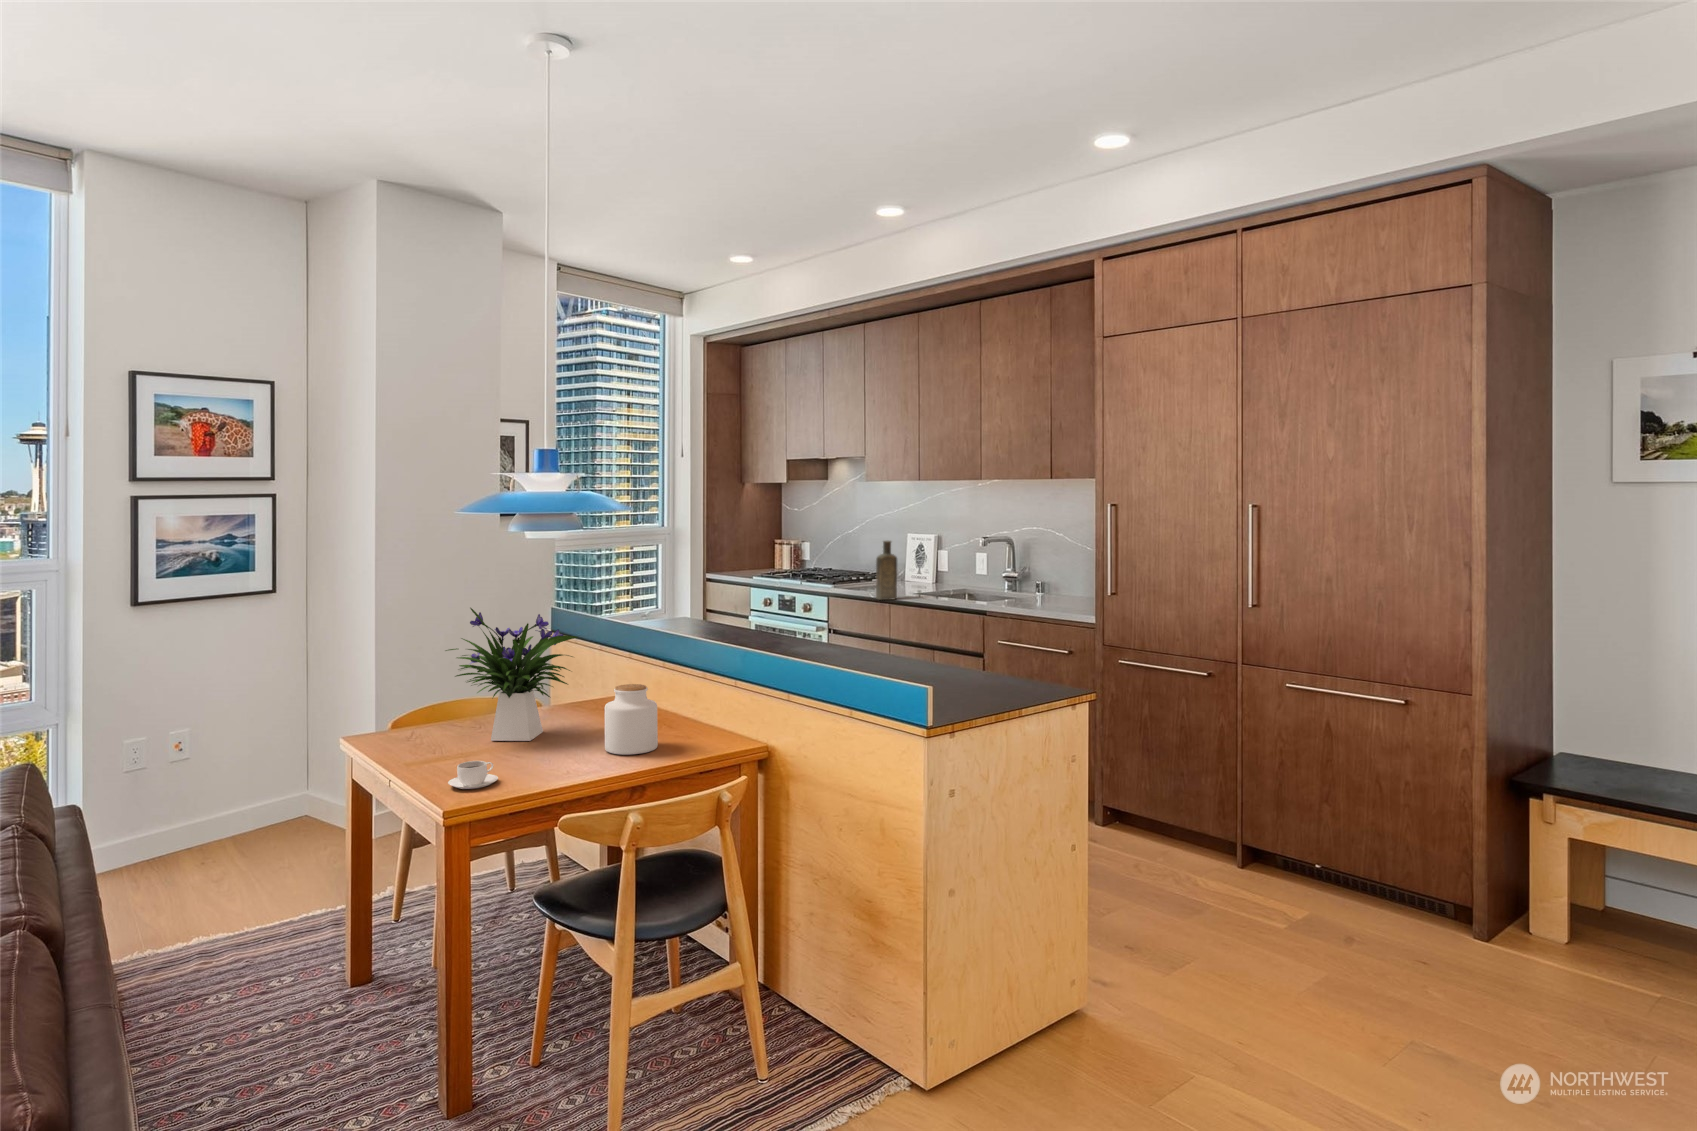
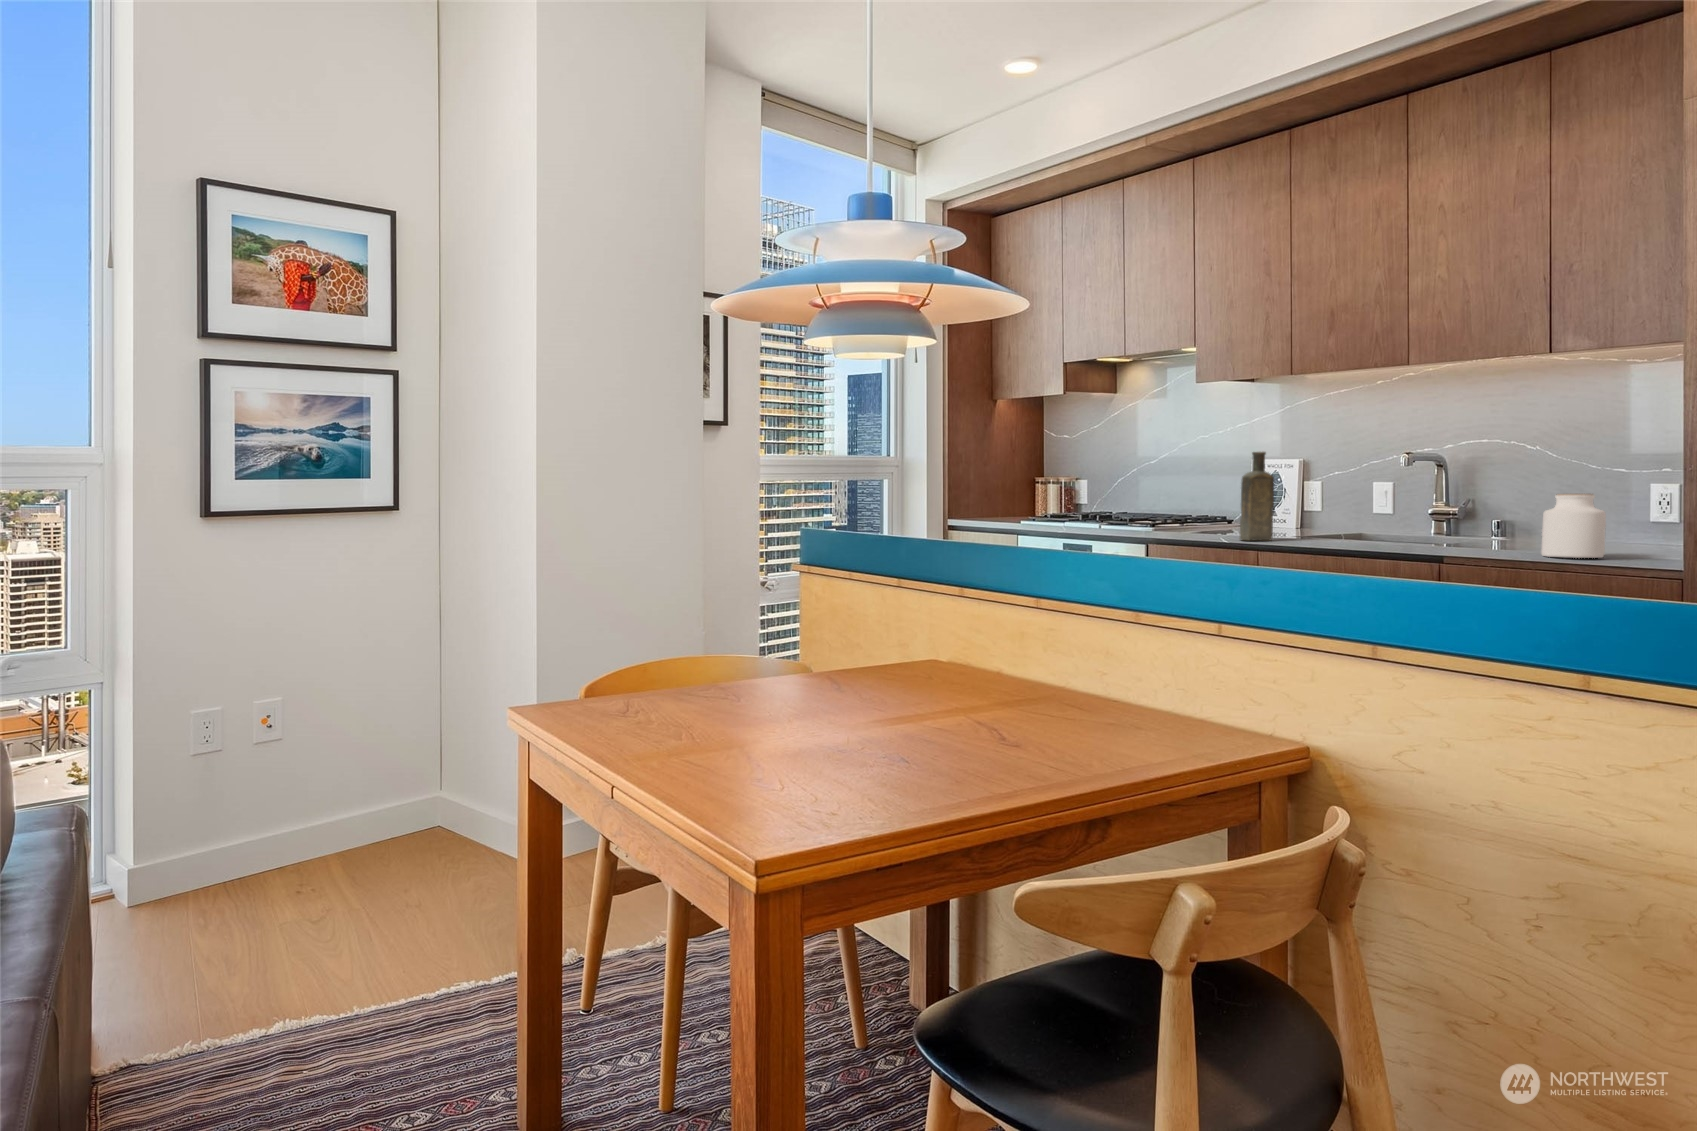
flower arrangement: present [446,608,577,741] -> none [706,469,926,712]
jar: present [605,684,658,755] -> present [1541,494,1606,558]
coffee cup: present [448,761,498,789] -> none [749,734,844,789]

